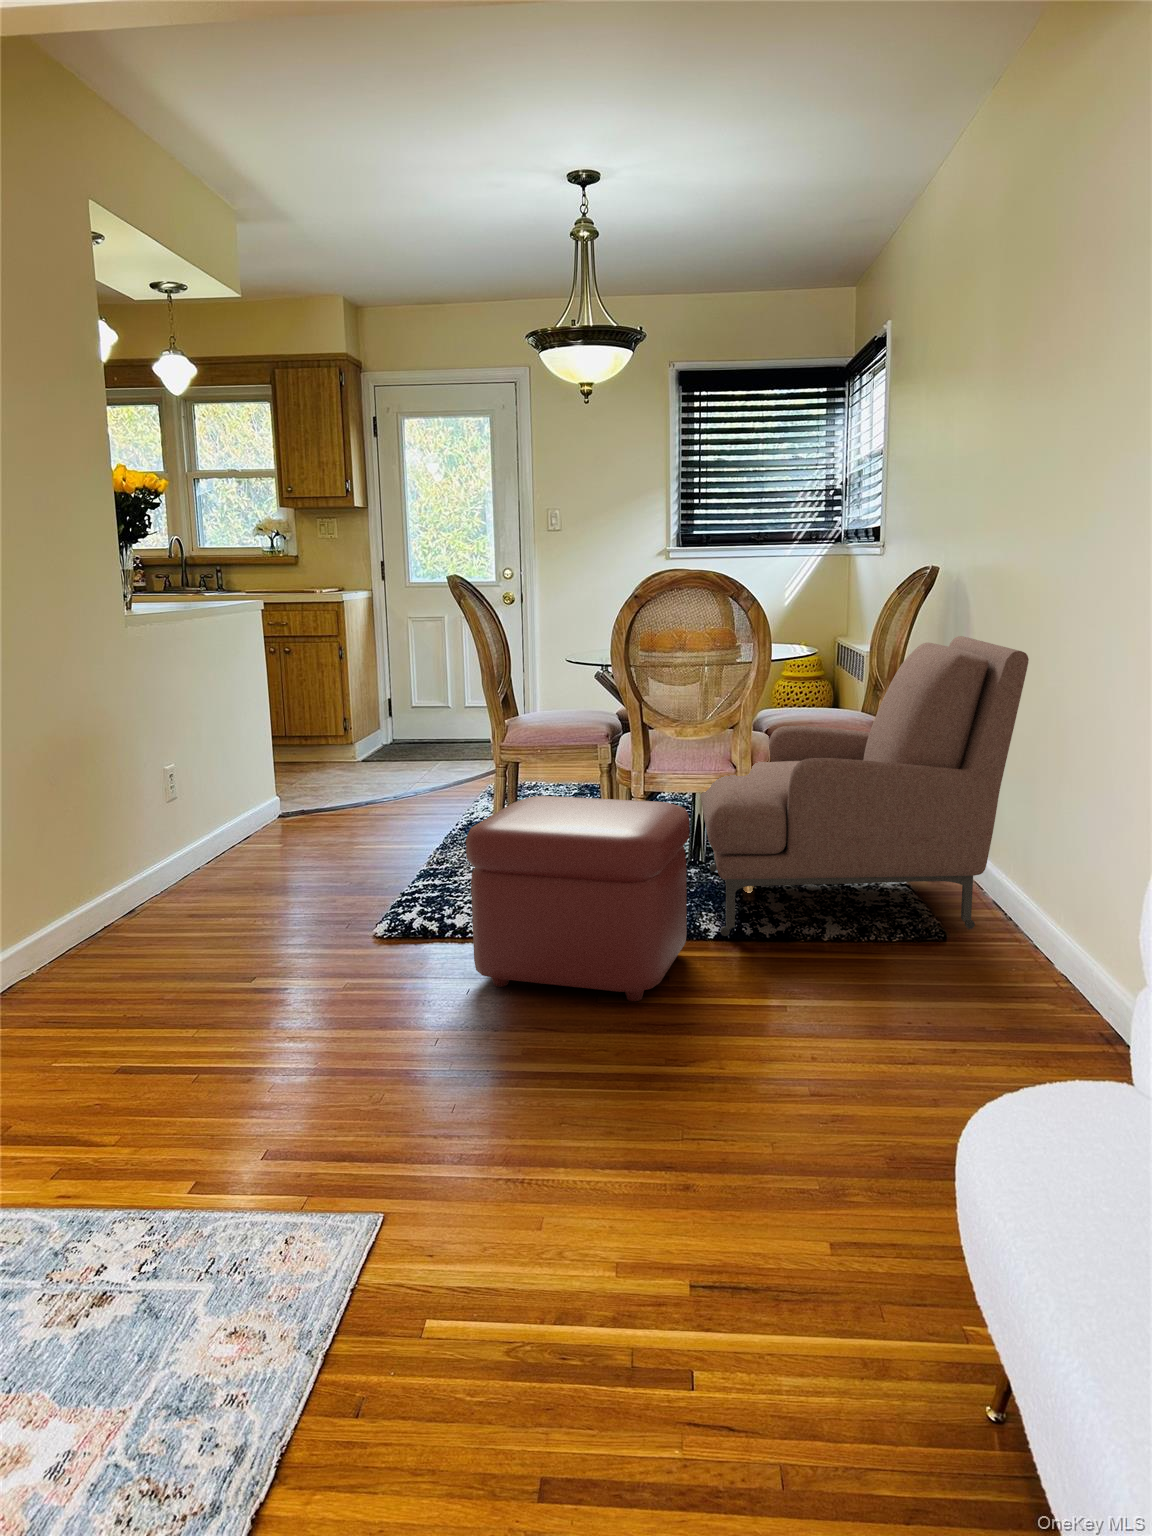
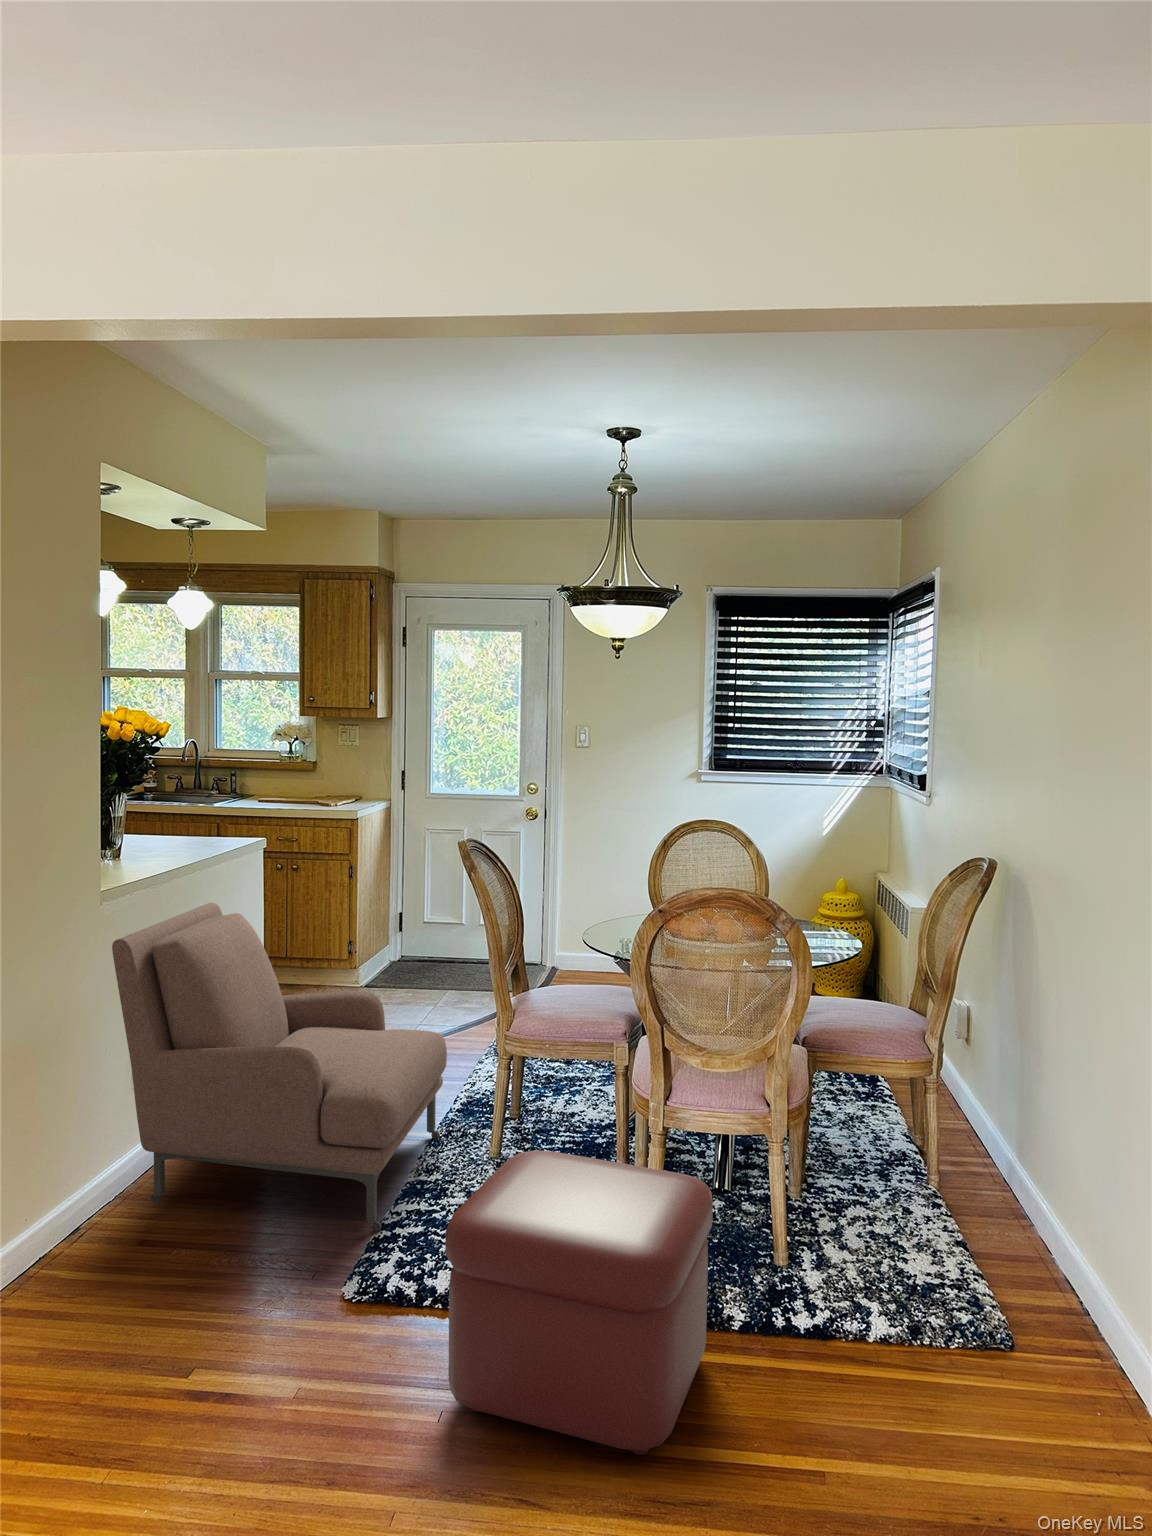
armchair: present [701,636,1029,936] -> present [112,903,447,1232]

